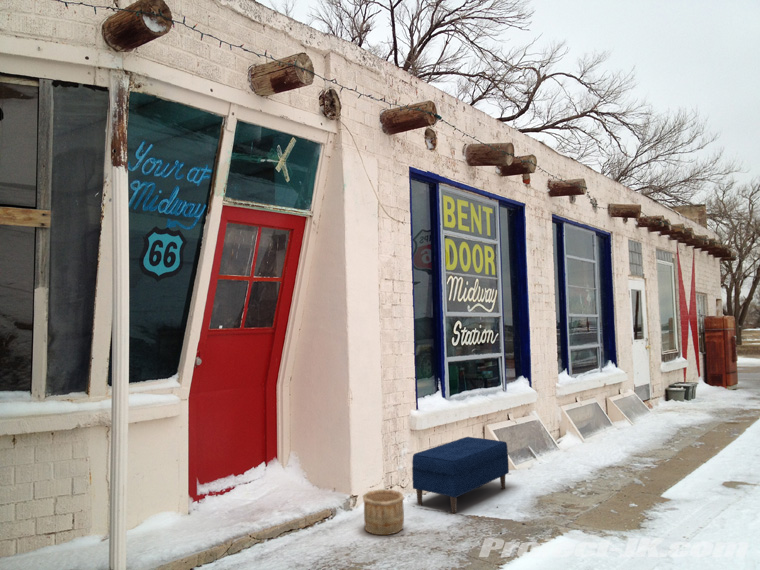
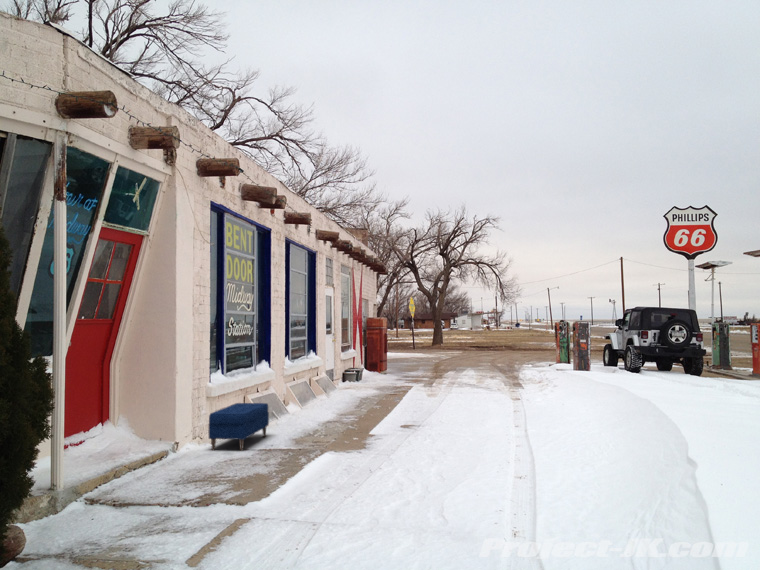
wooden bucket: present [363,489,404,535] -> none [186,436,217,465]

